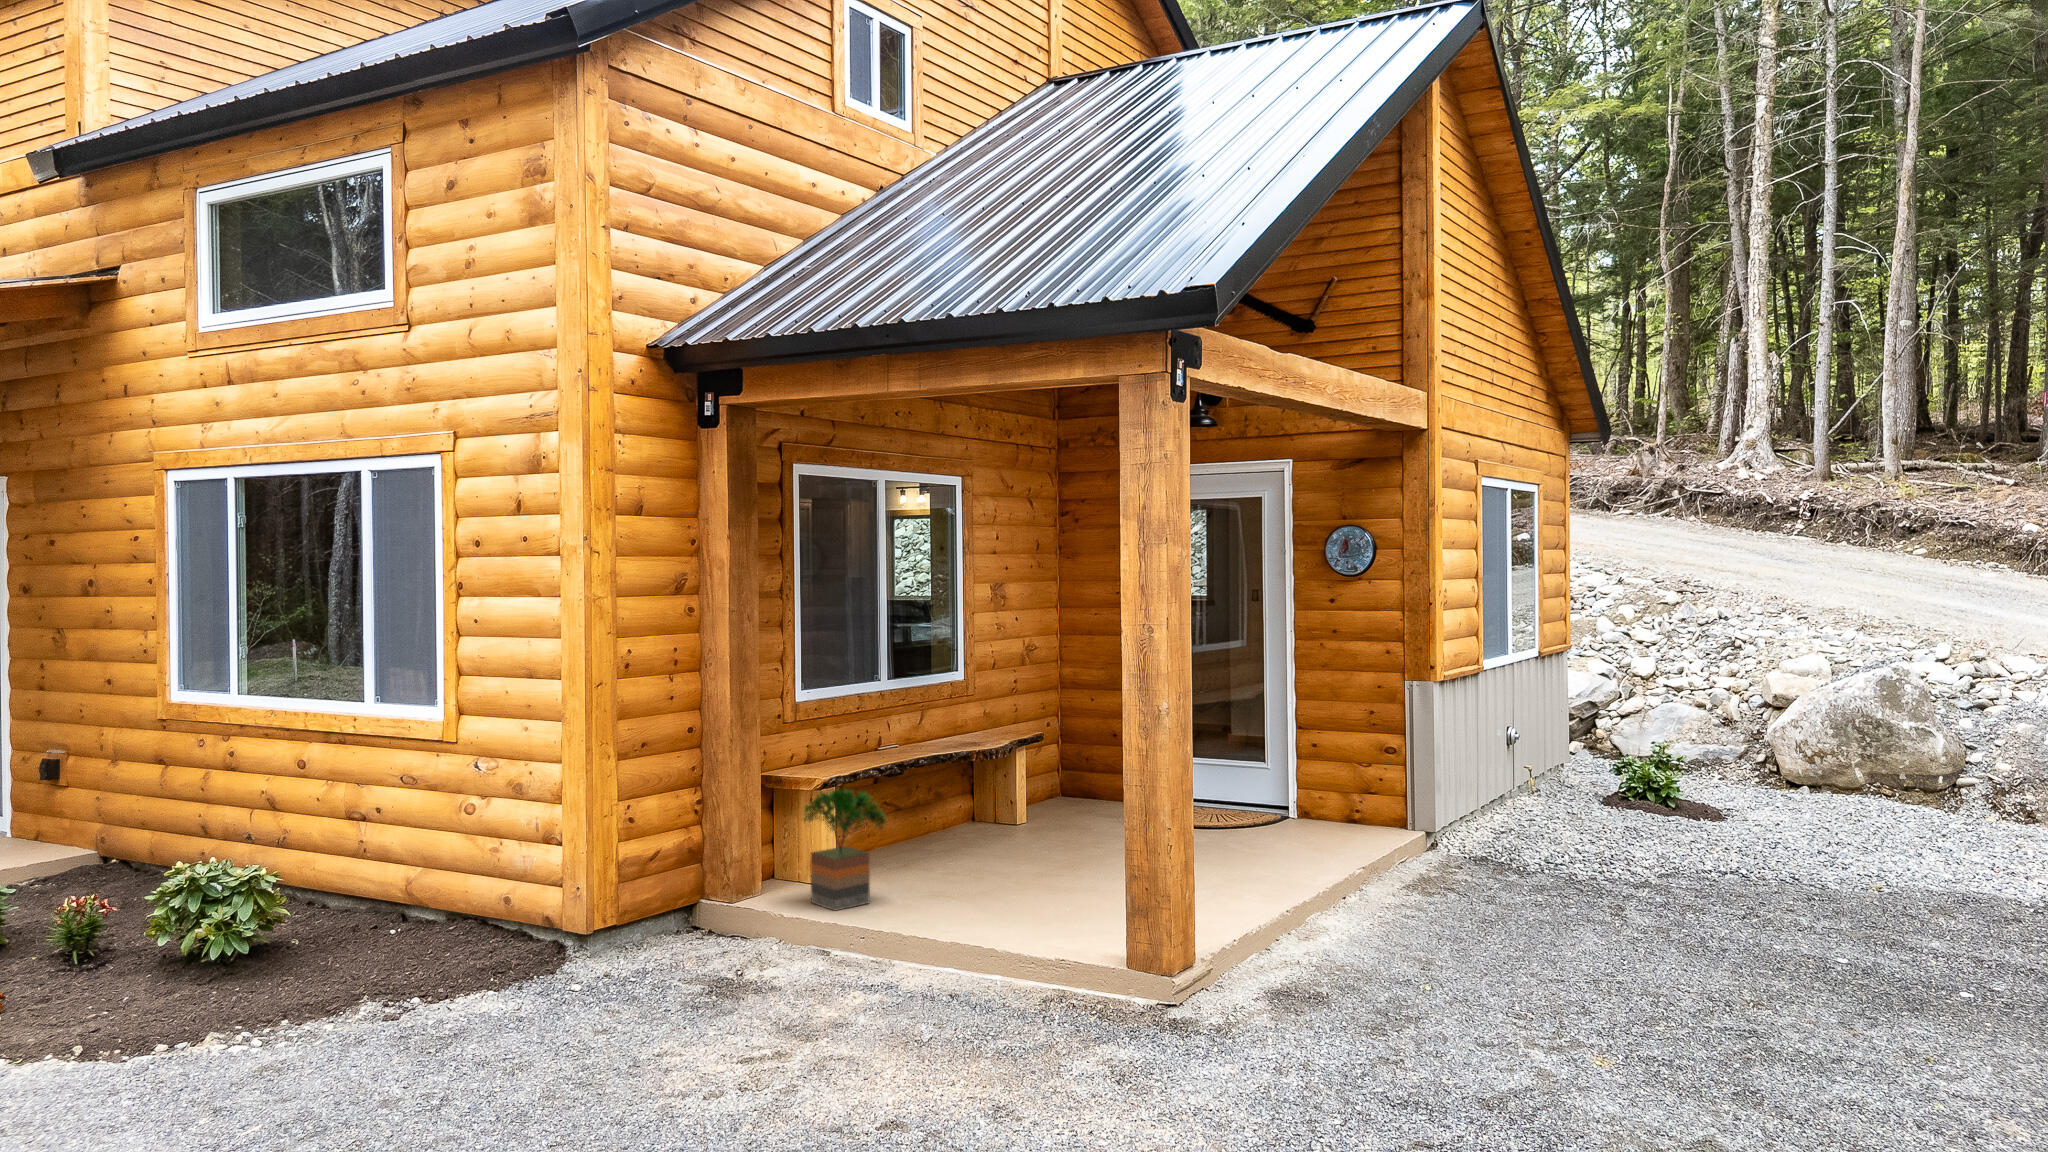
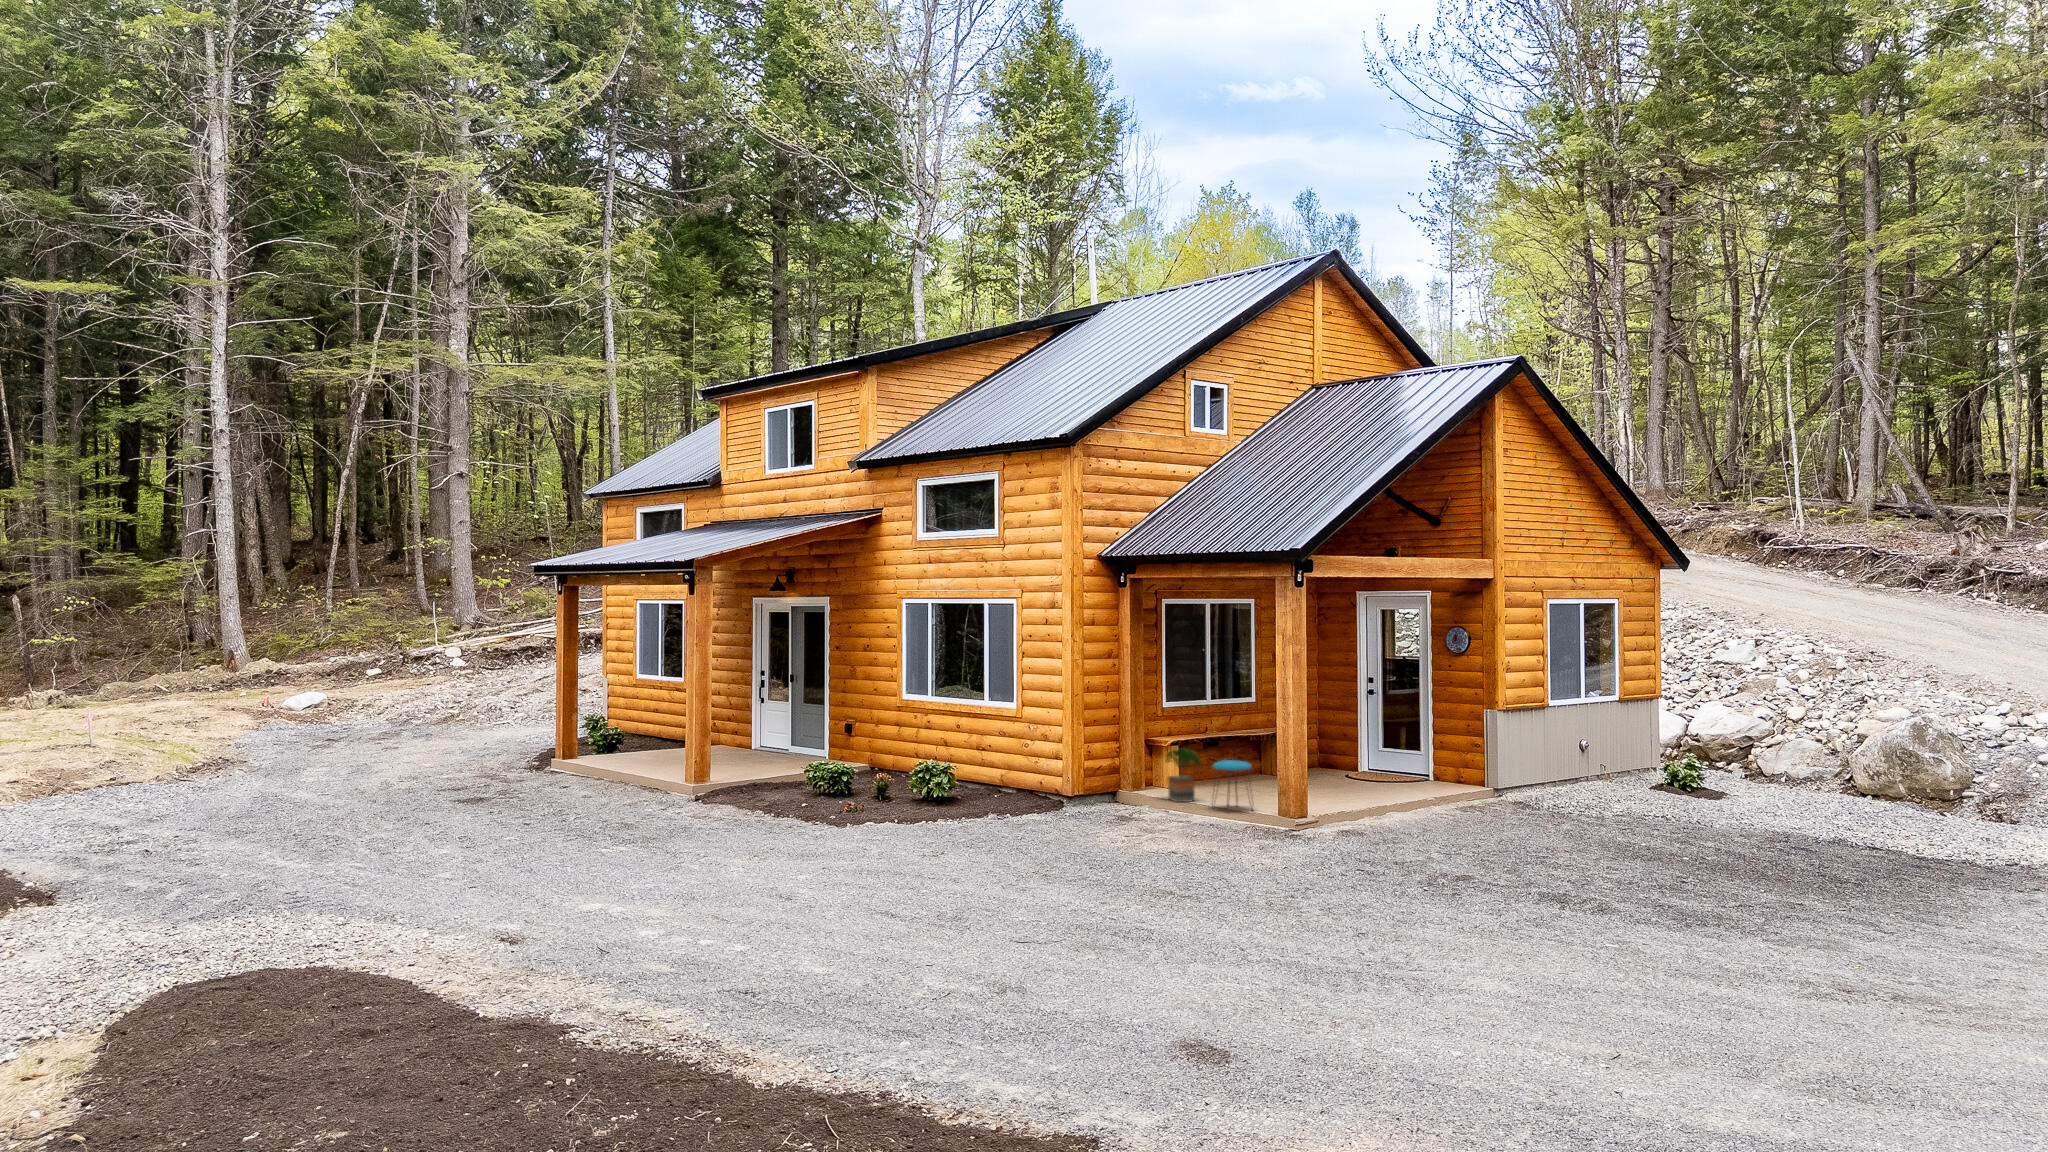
stool: none [918,813,1012,935] -> present [1212,760,1251,809]

